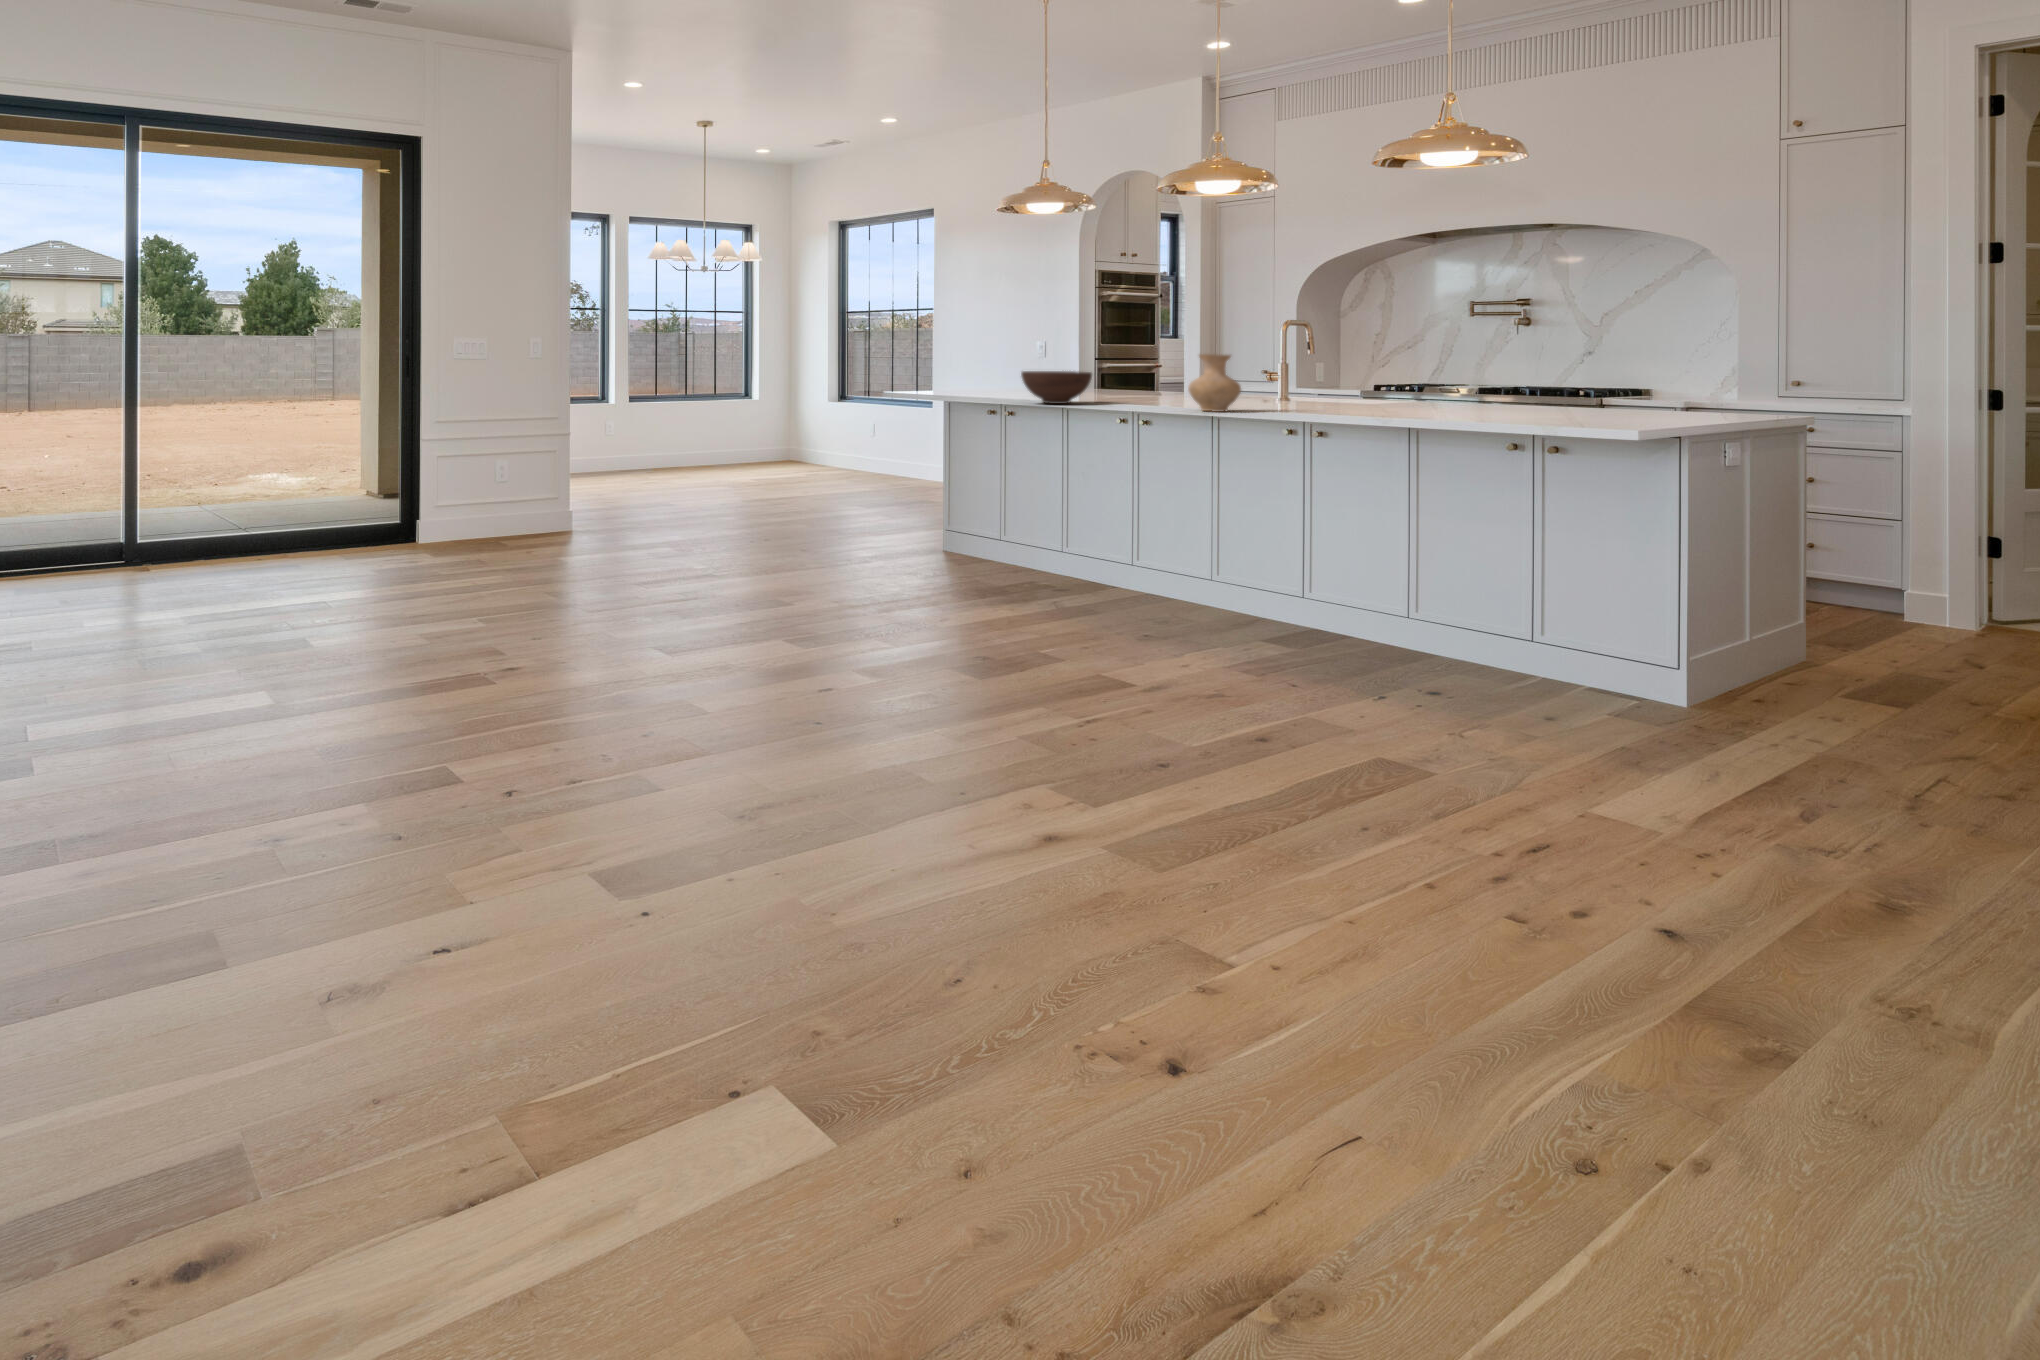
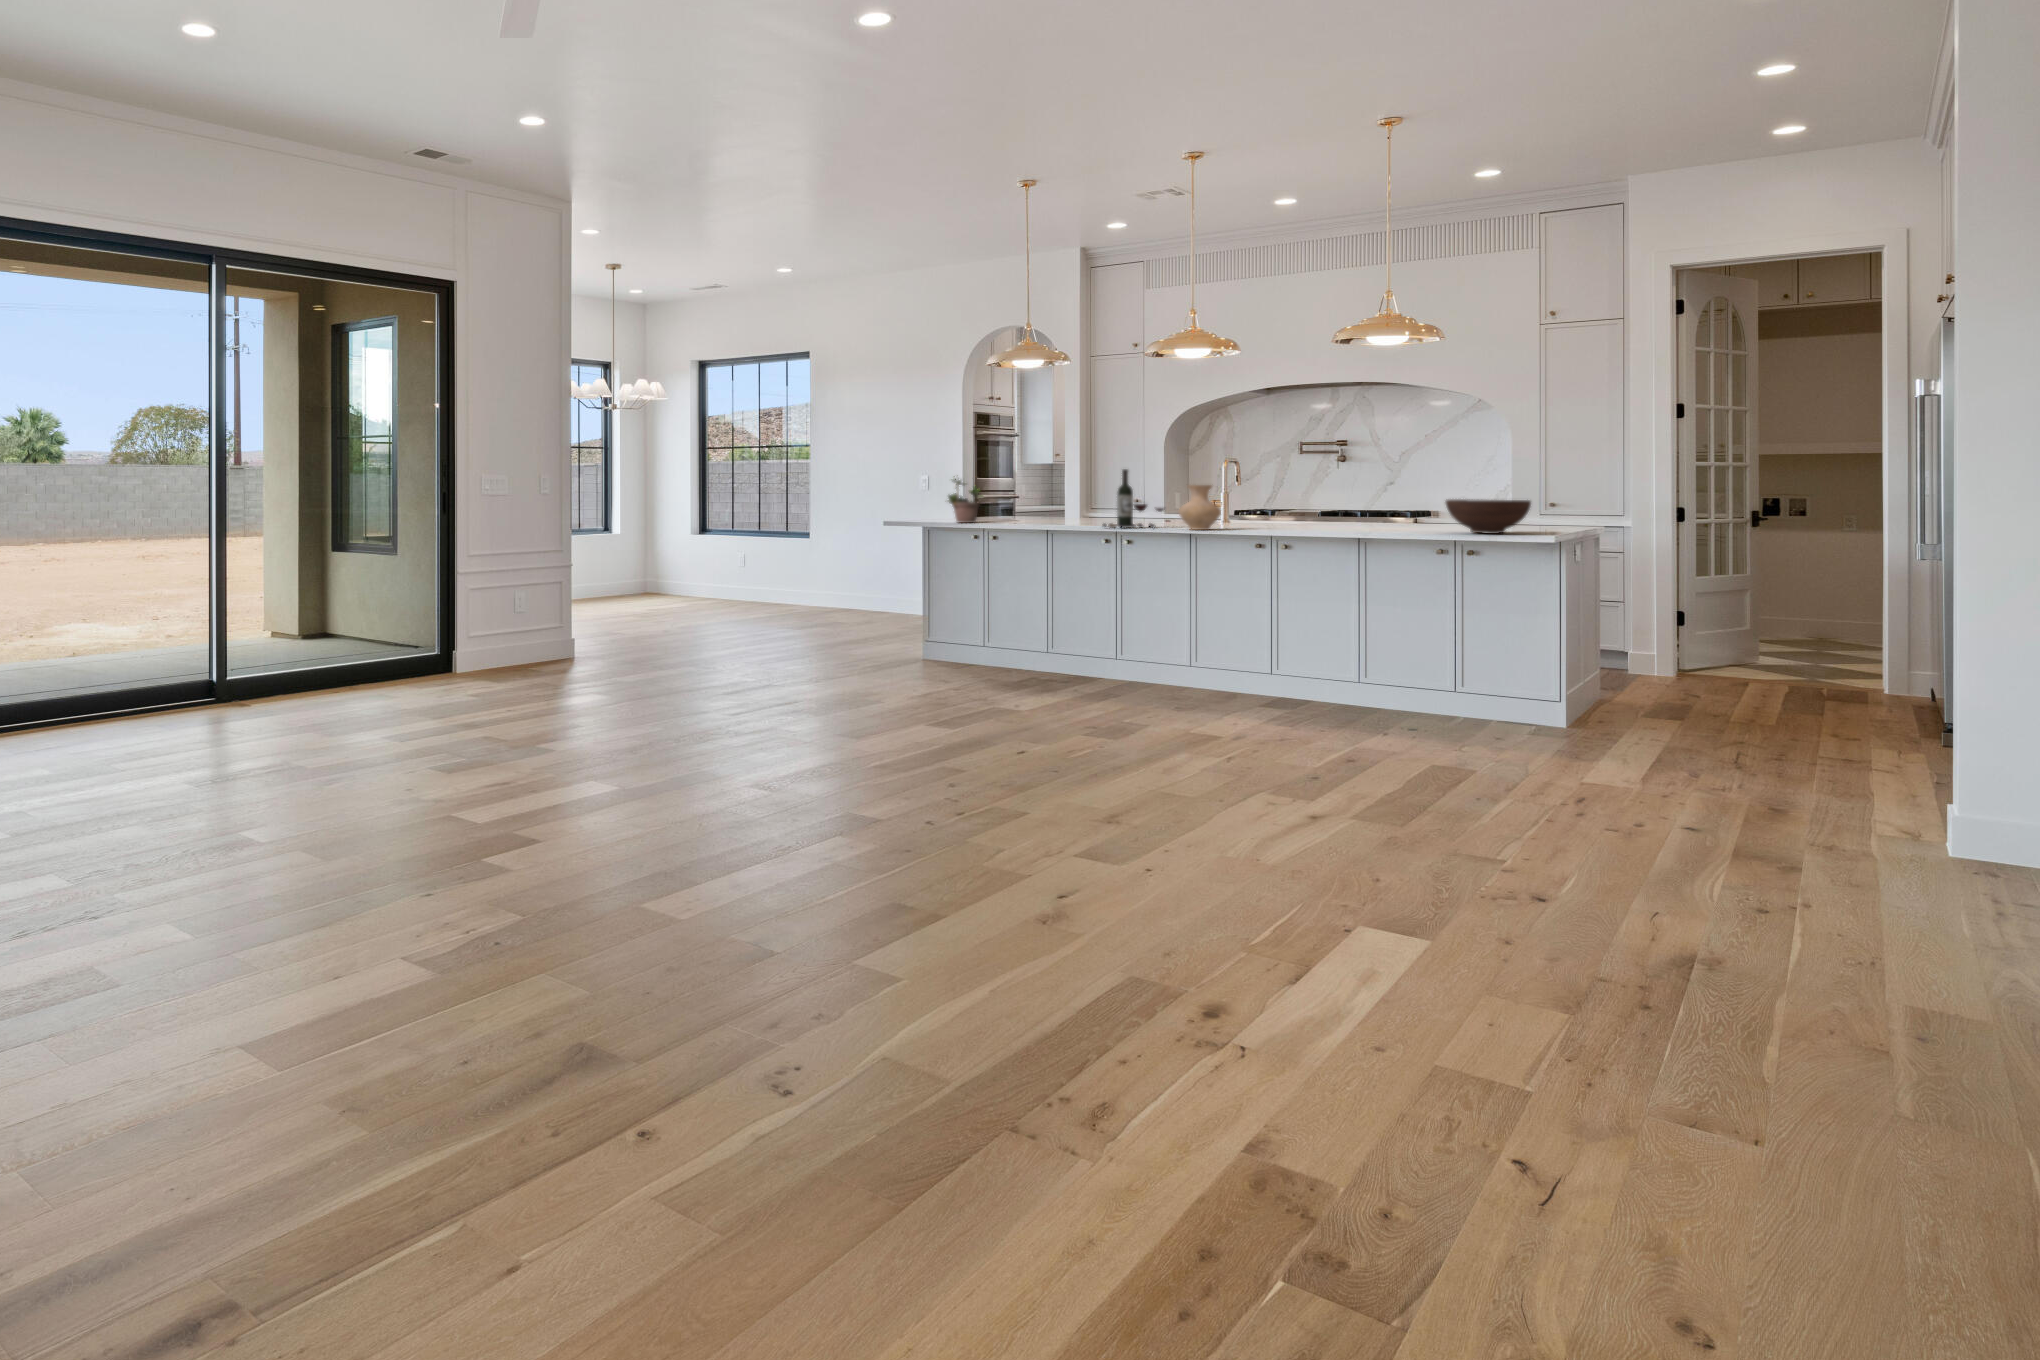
wine bottle: none [1110,335,1193,408] -> present [1103,469,1164,528]
potted plant: none [980,337,1024,397] -> present [948,479,981,523]
fruit bowl: present [1021,371,1092,404] -> present [1446,499,1531,534]

